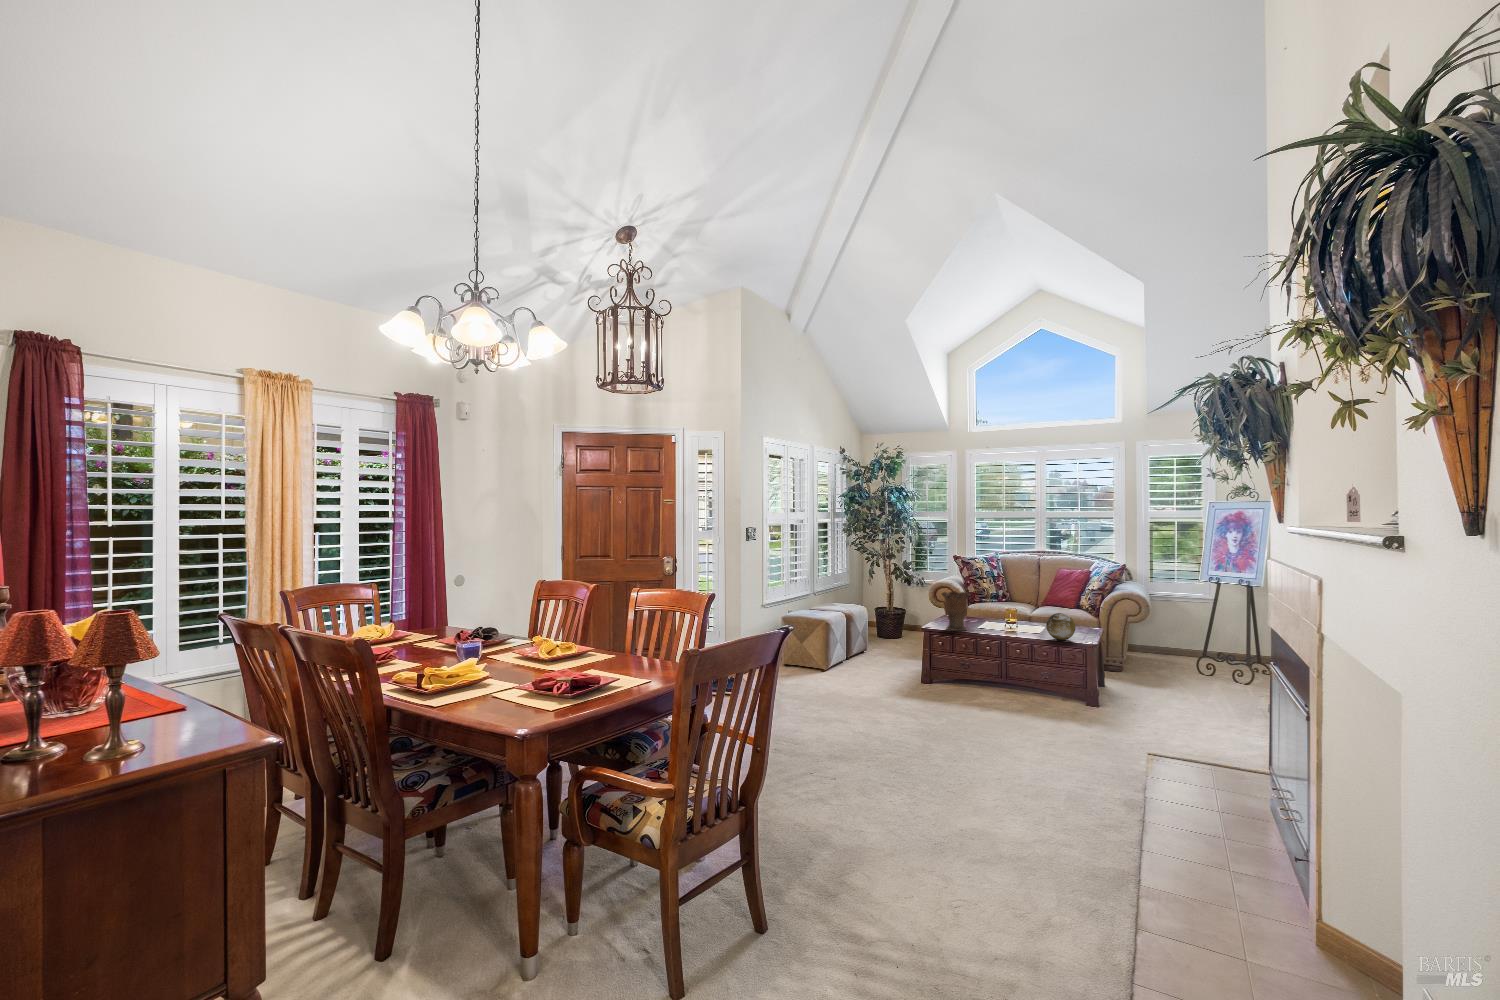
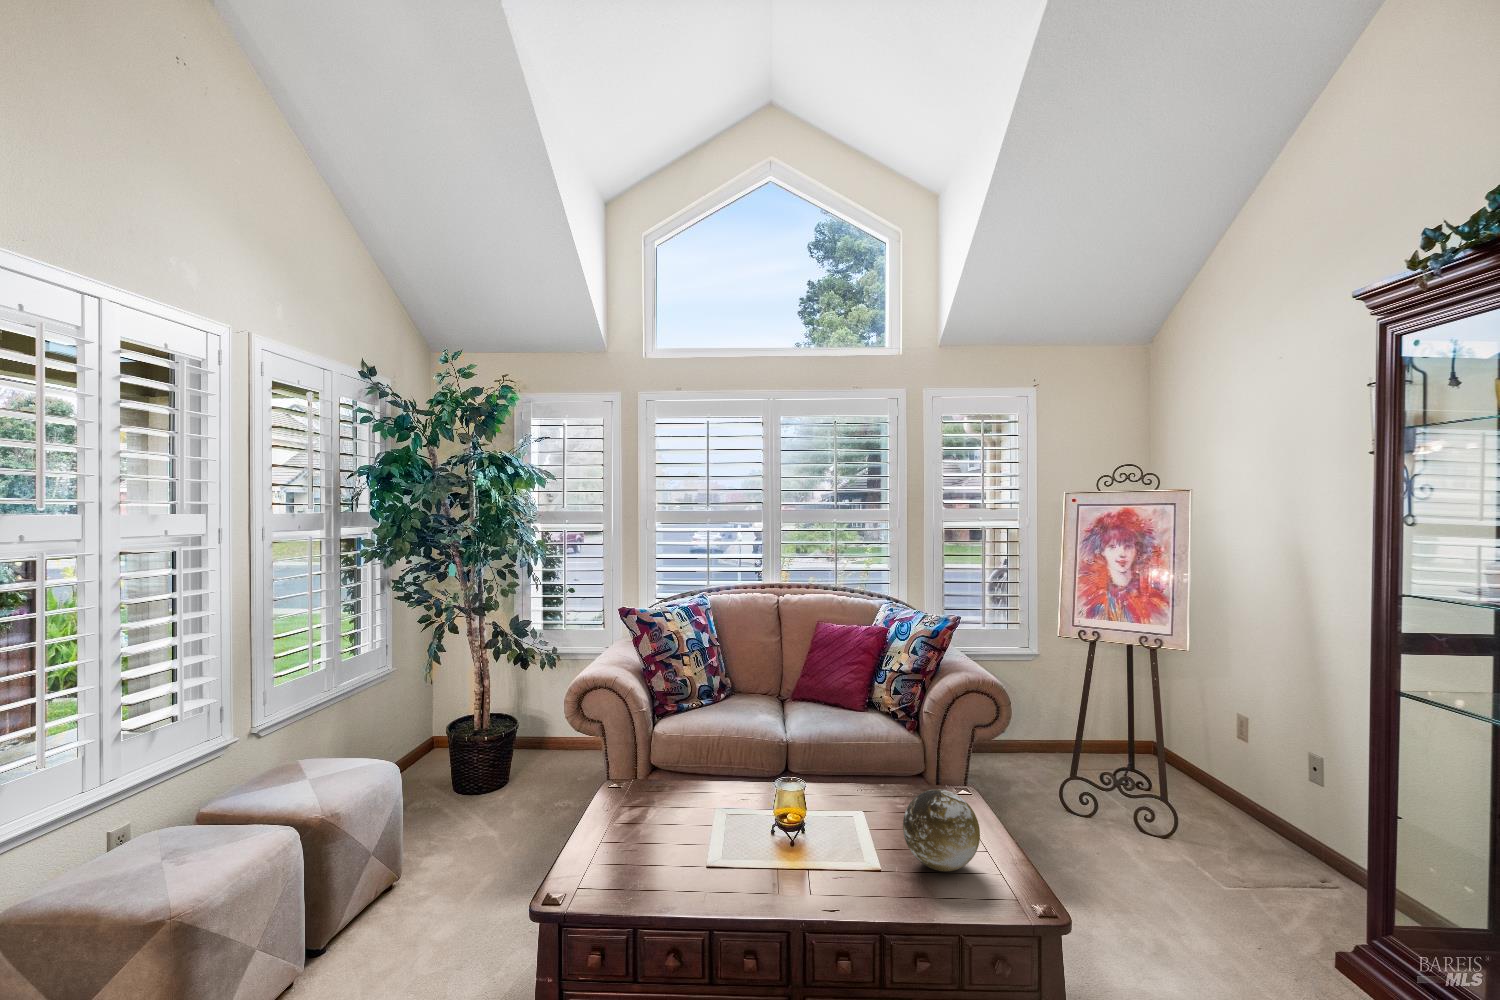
vase: present [942,591,970,631] -> none [608,736,693,868]

